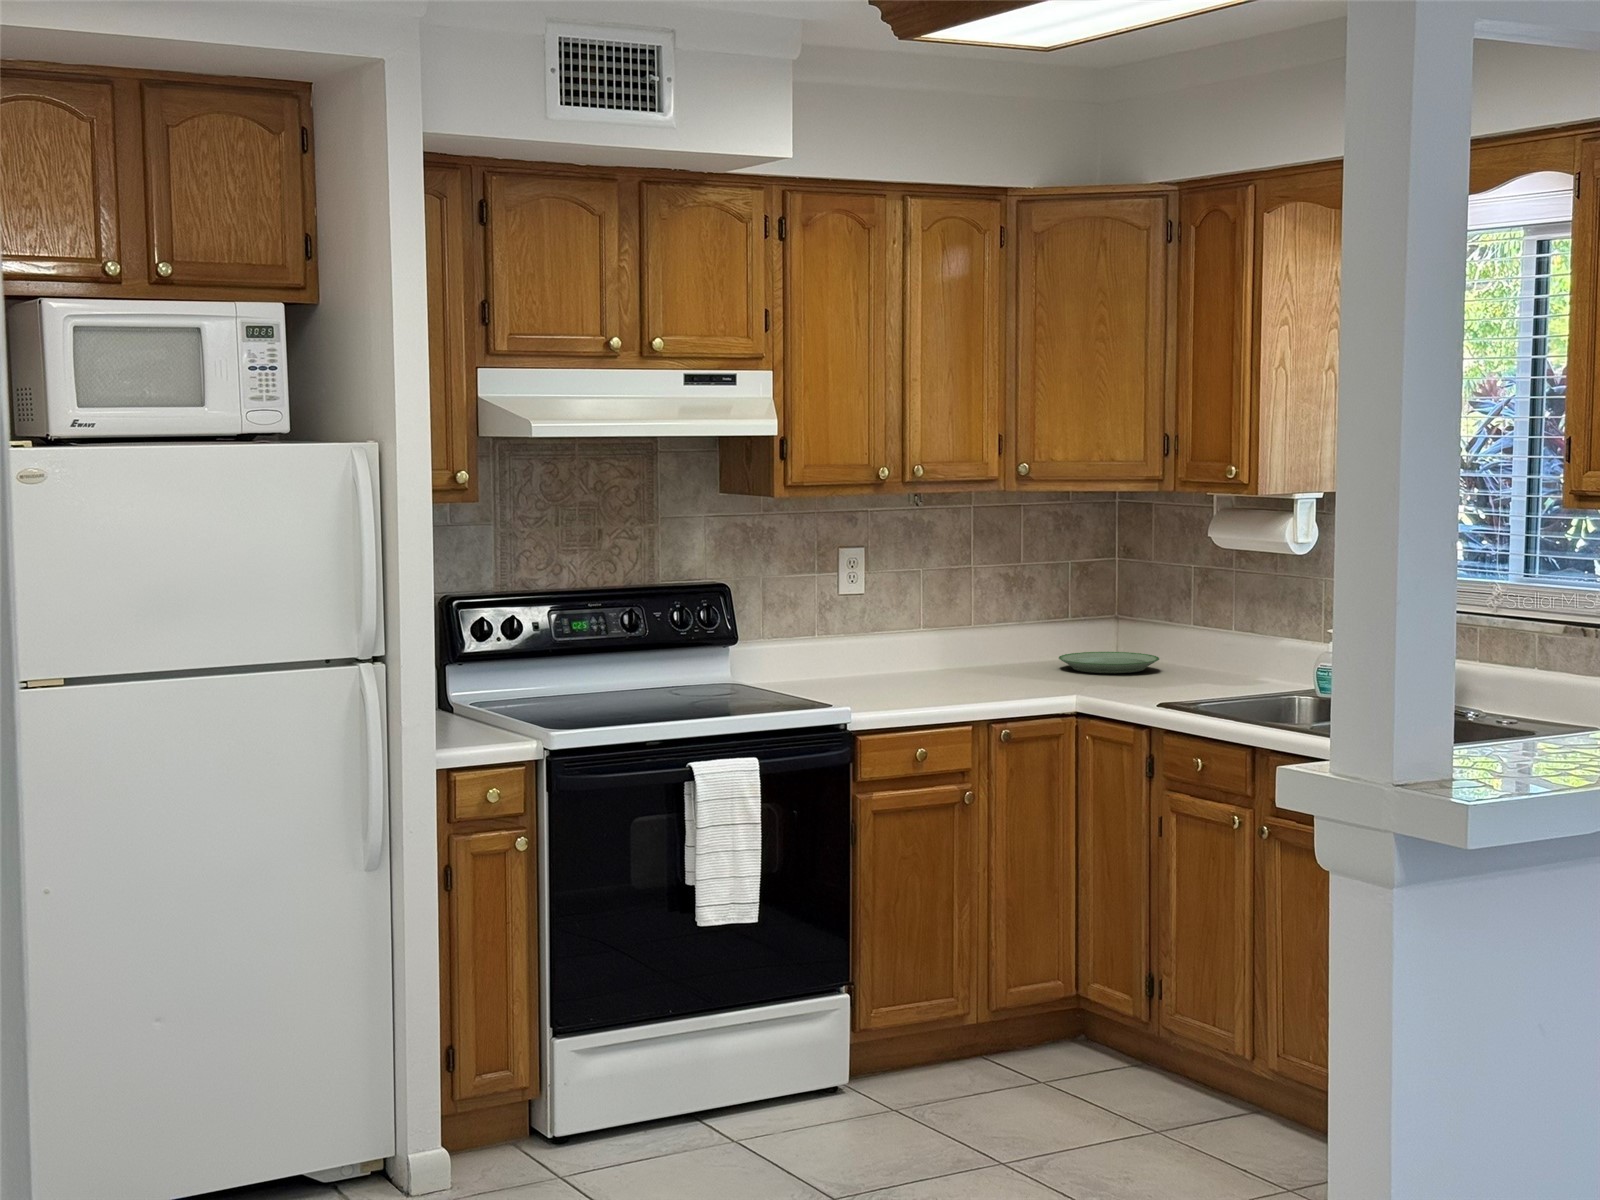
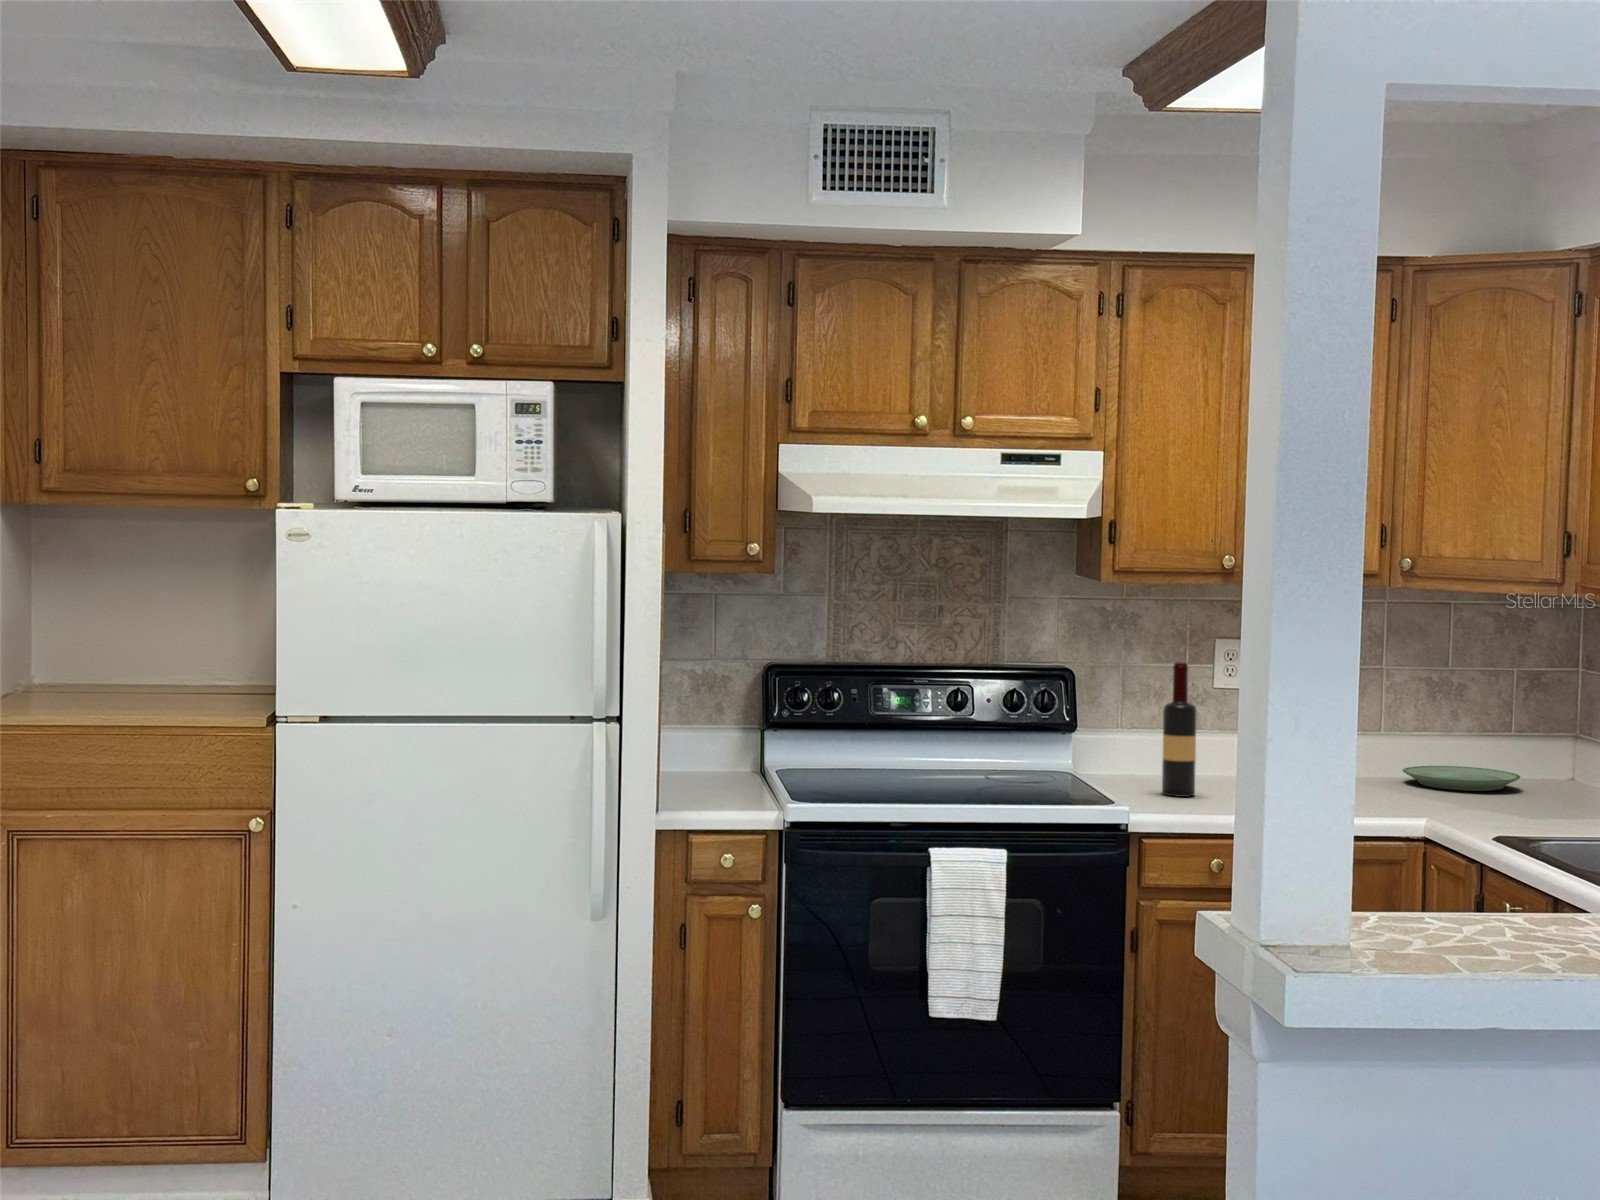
wine bottle: none [874,570,905,697] -> present [1162,662,1197,797]

